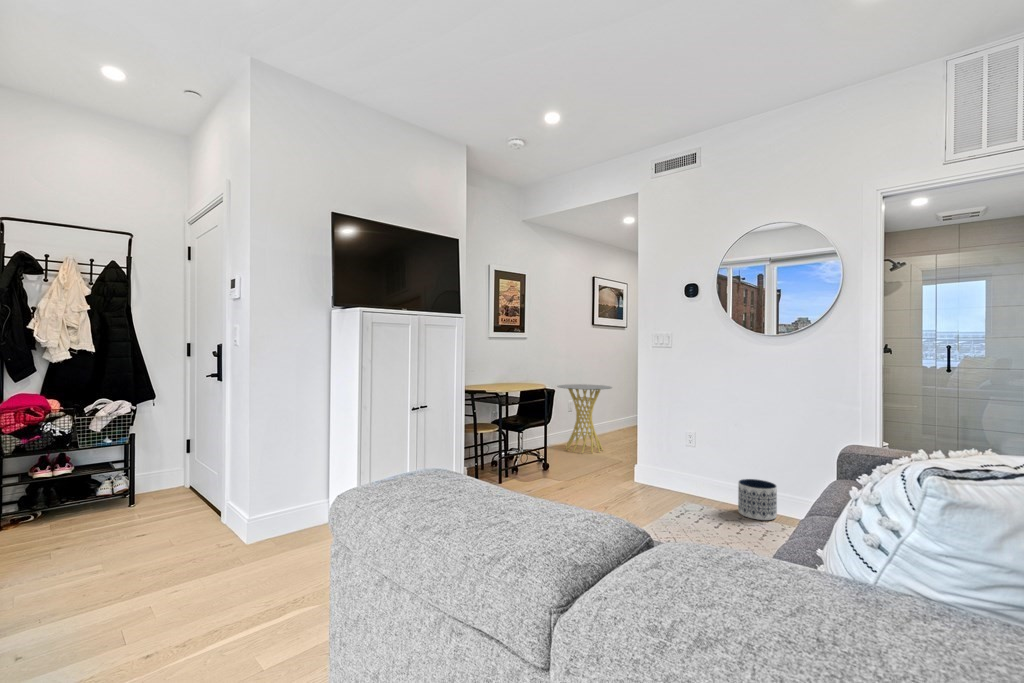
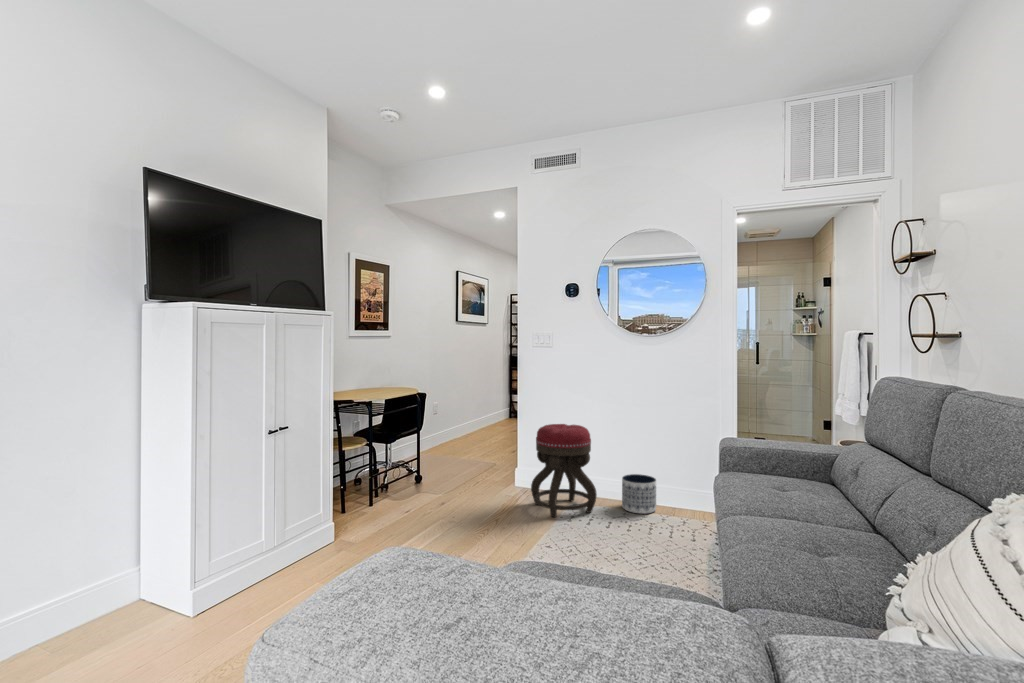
side table: present [557,384,612,453] -> none [424,386,483,461]
ottoman: none [644,423,709,513] -> present [531,424,597,517]

